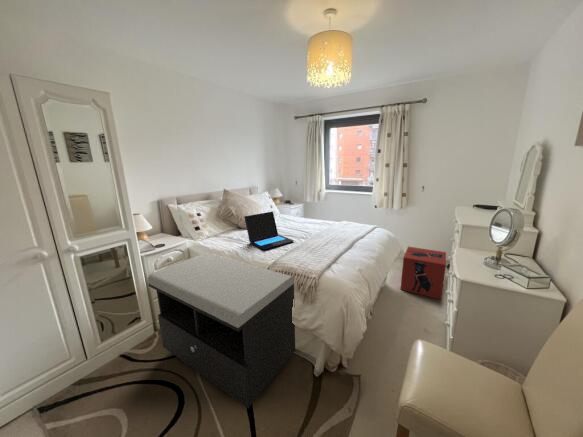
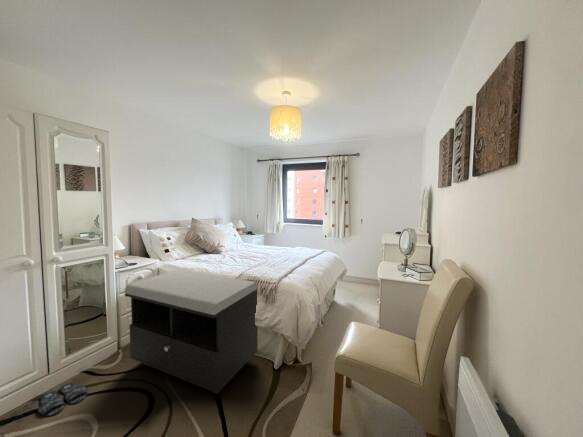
laptop: present [244,212,293,250] -> none [213,236,257,267]
storage box: present [401,247,446,299] -> none [347,269,381,310]
slippers: none [74,369,121,409] -> present [37,382,87,416]

